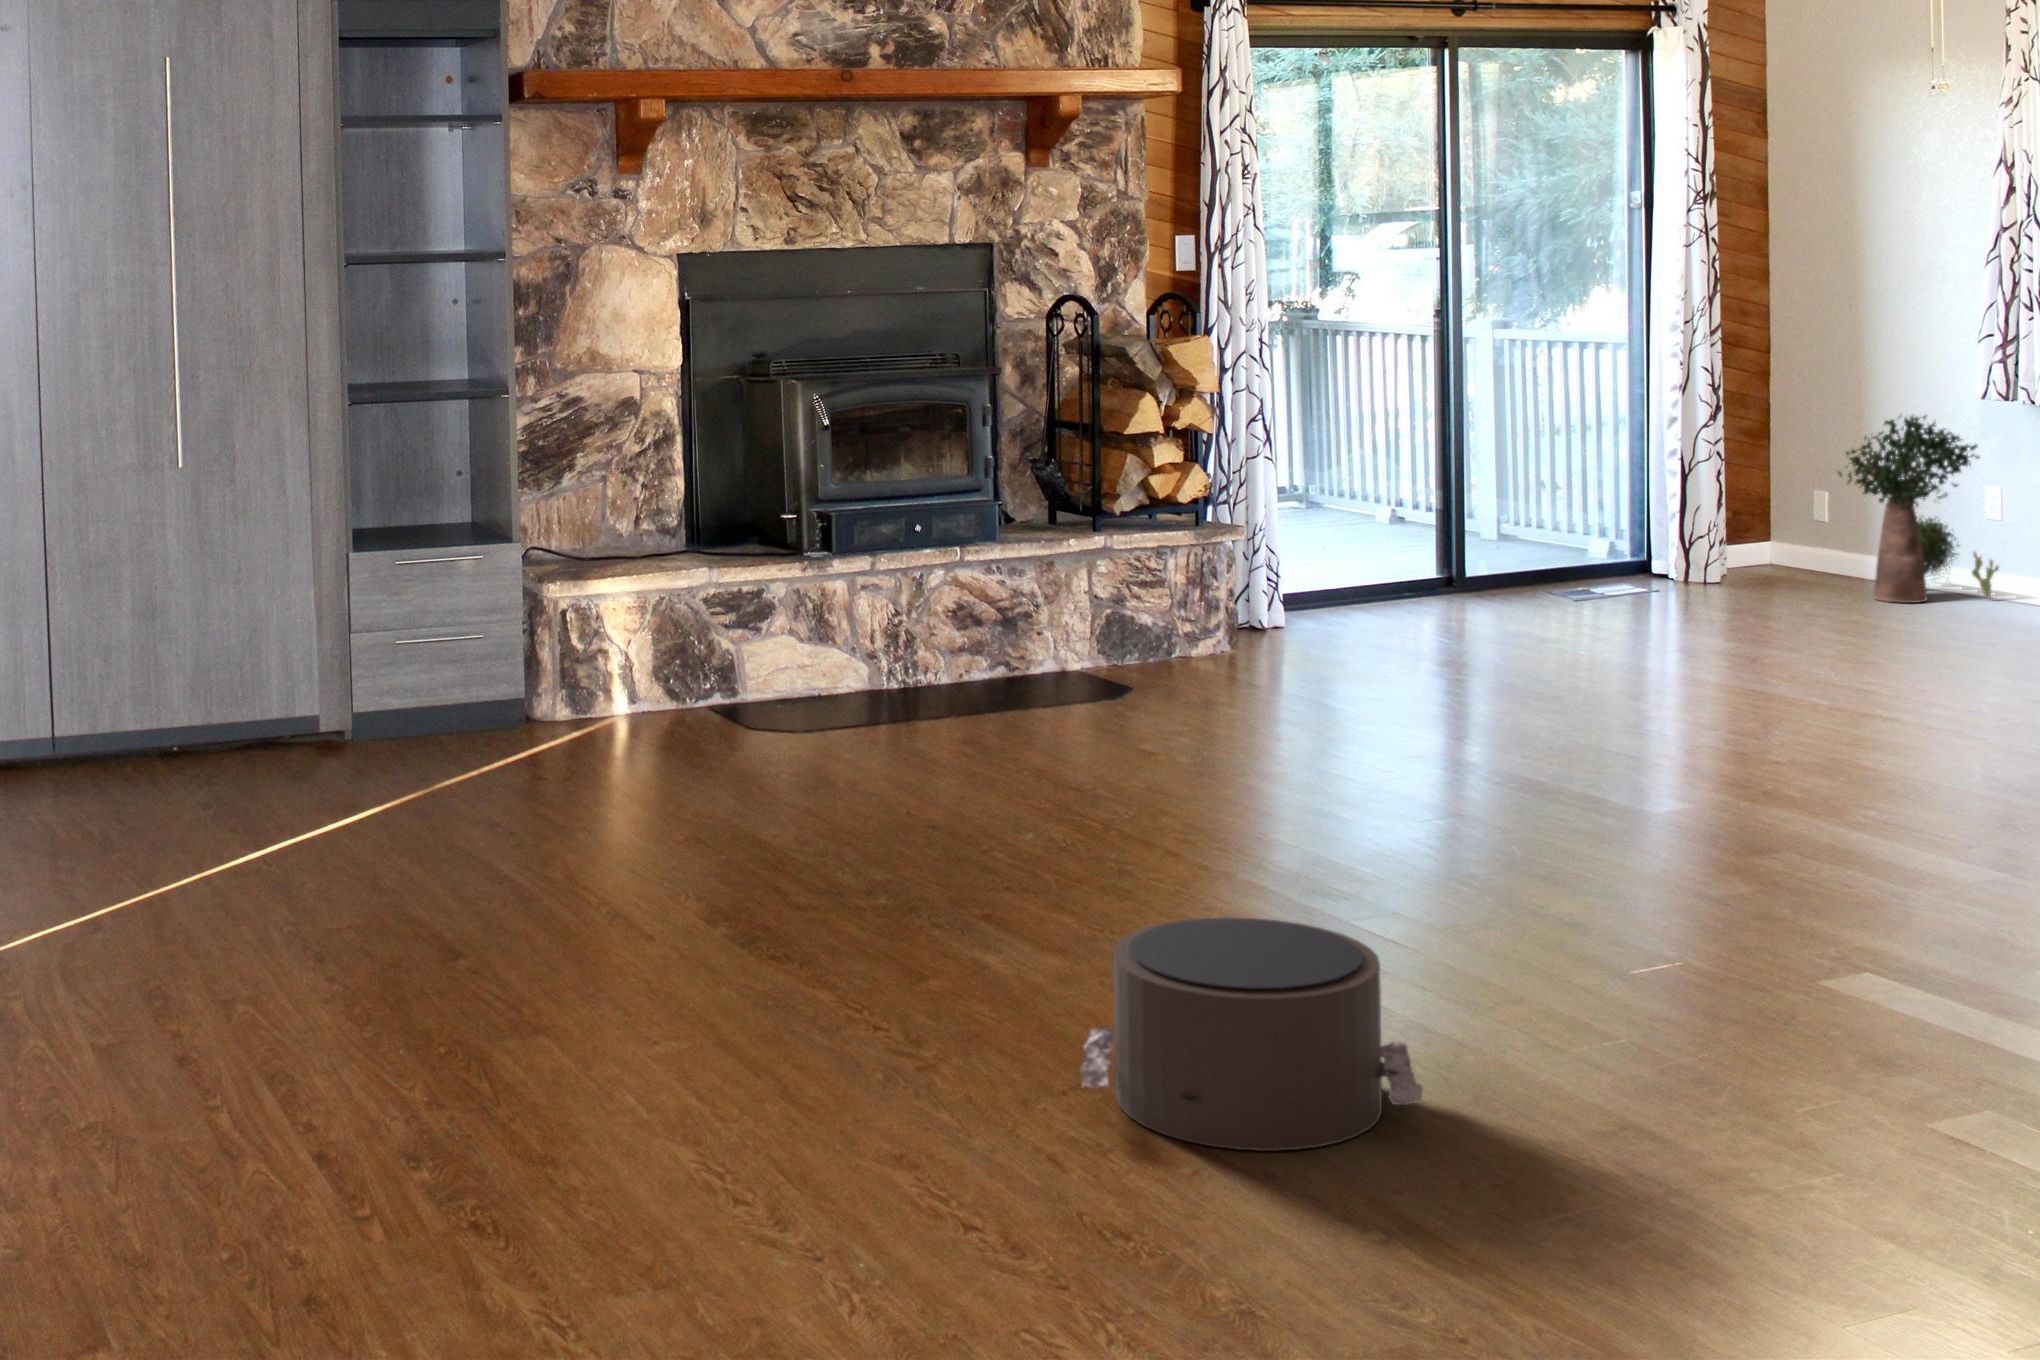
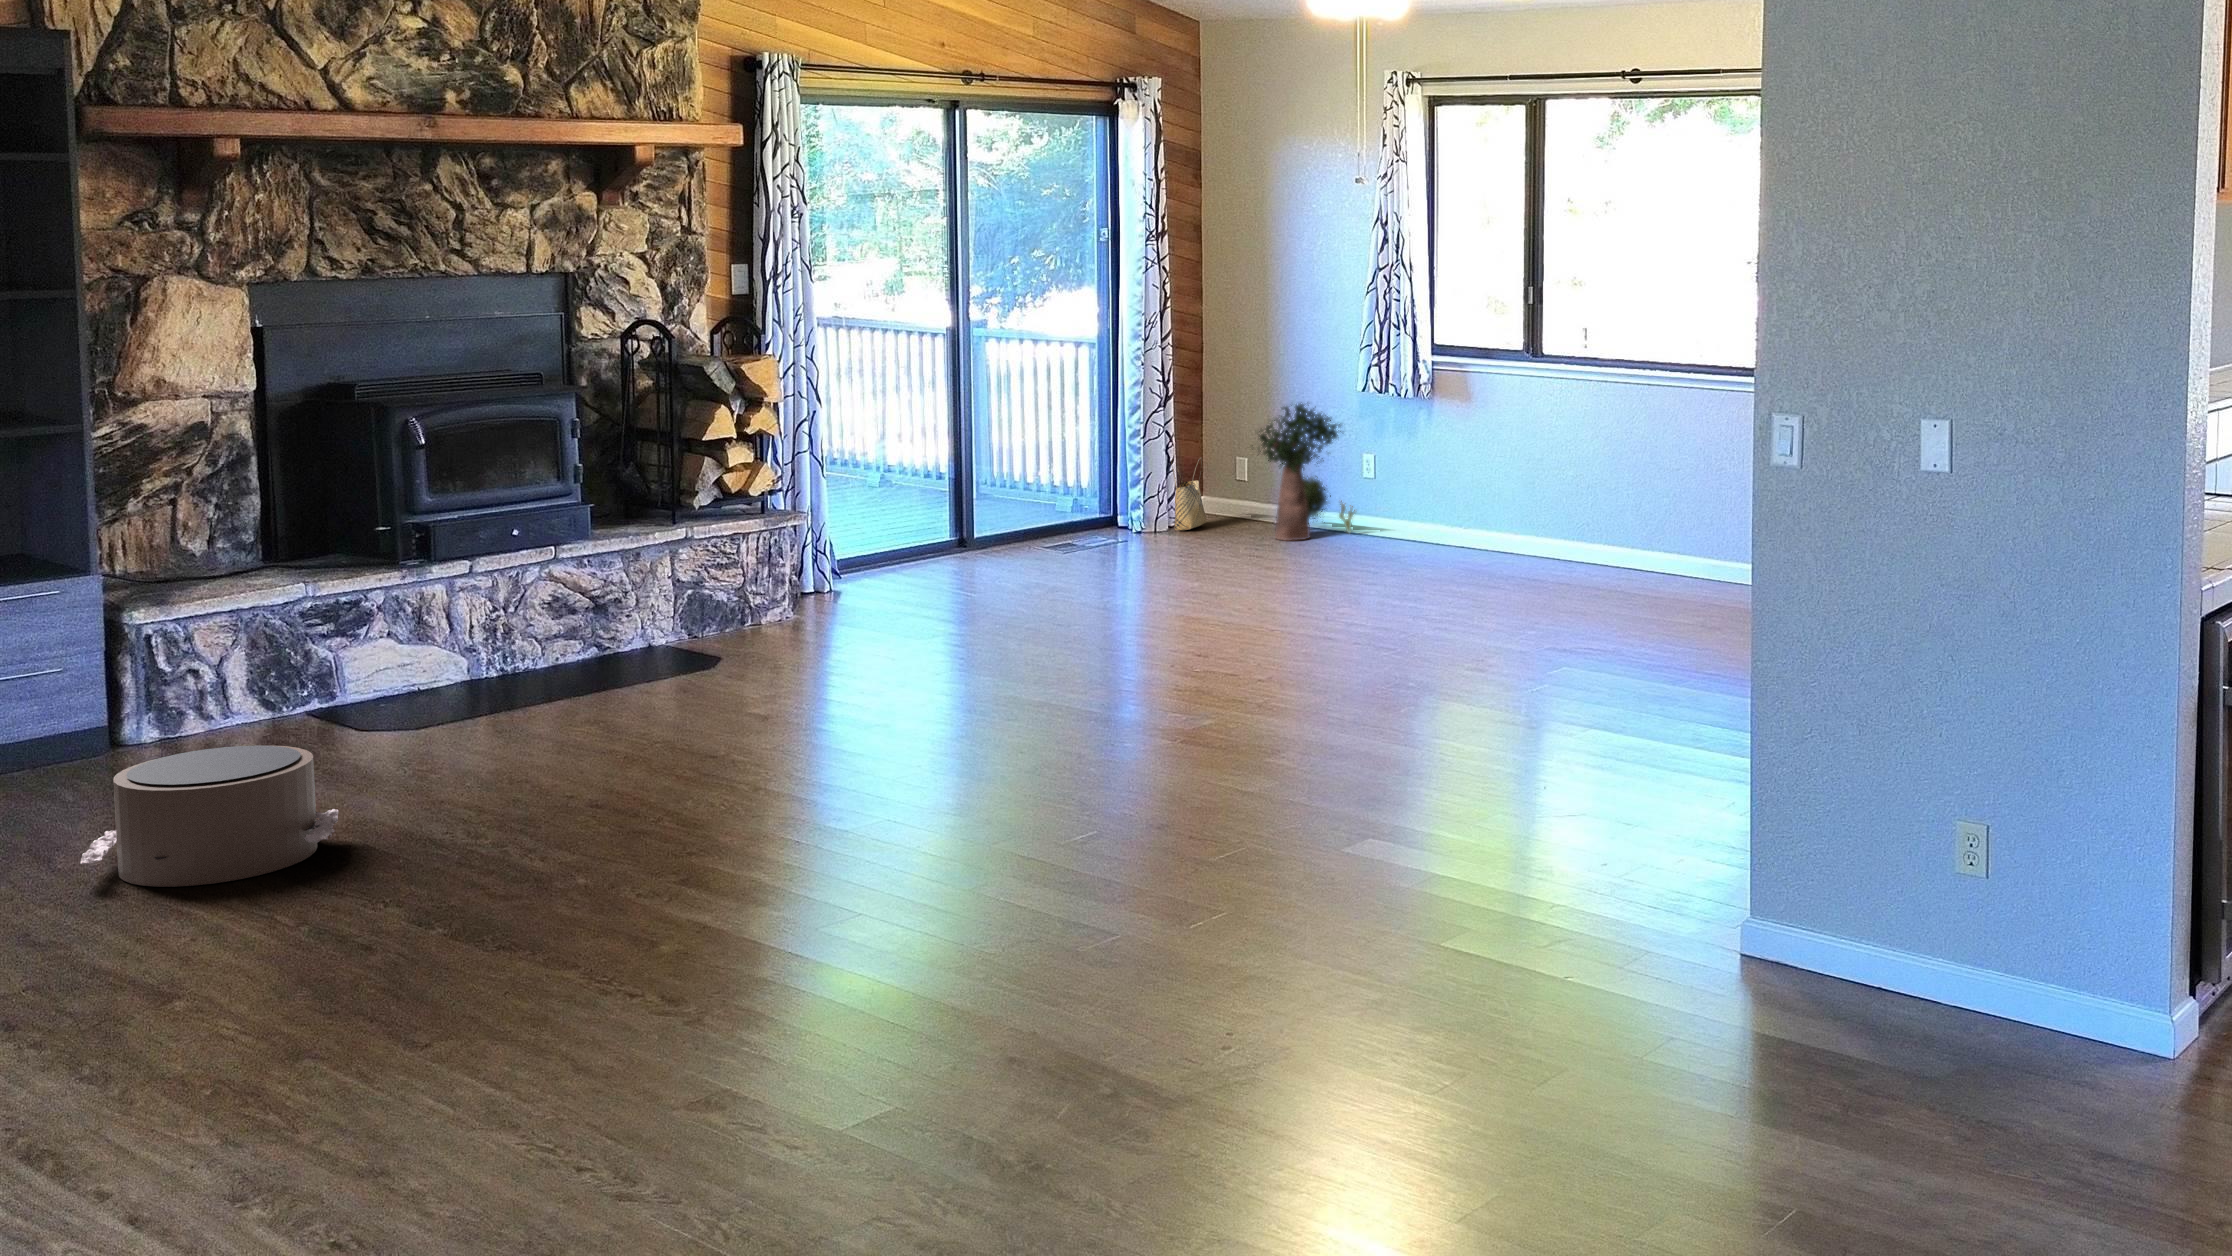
woven basket: none [1726,486,1776,581] -> present [1171,459,1206,530]
pouf: present [1081,917,1423,1151] -> present [81,746,338,887]

